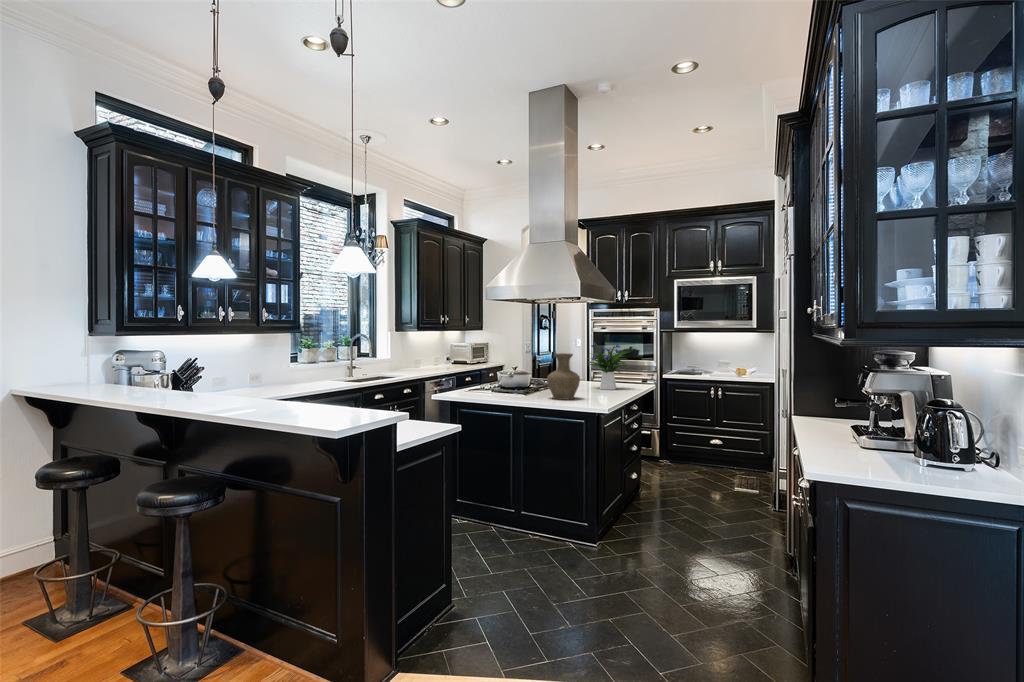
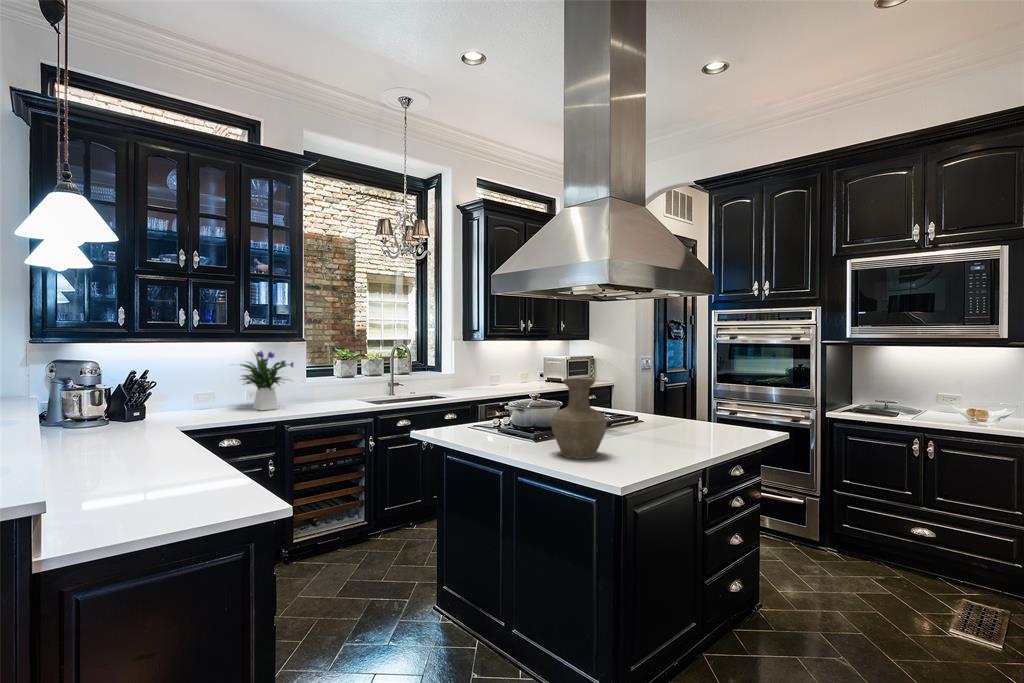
flower arrangement: present [588,341,631,390] -> present [240,351,294,410]

